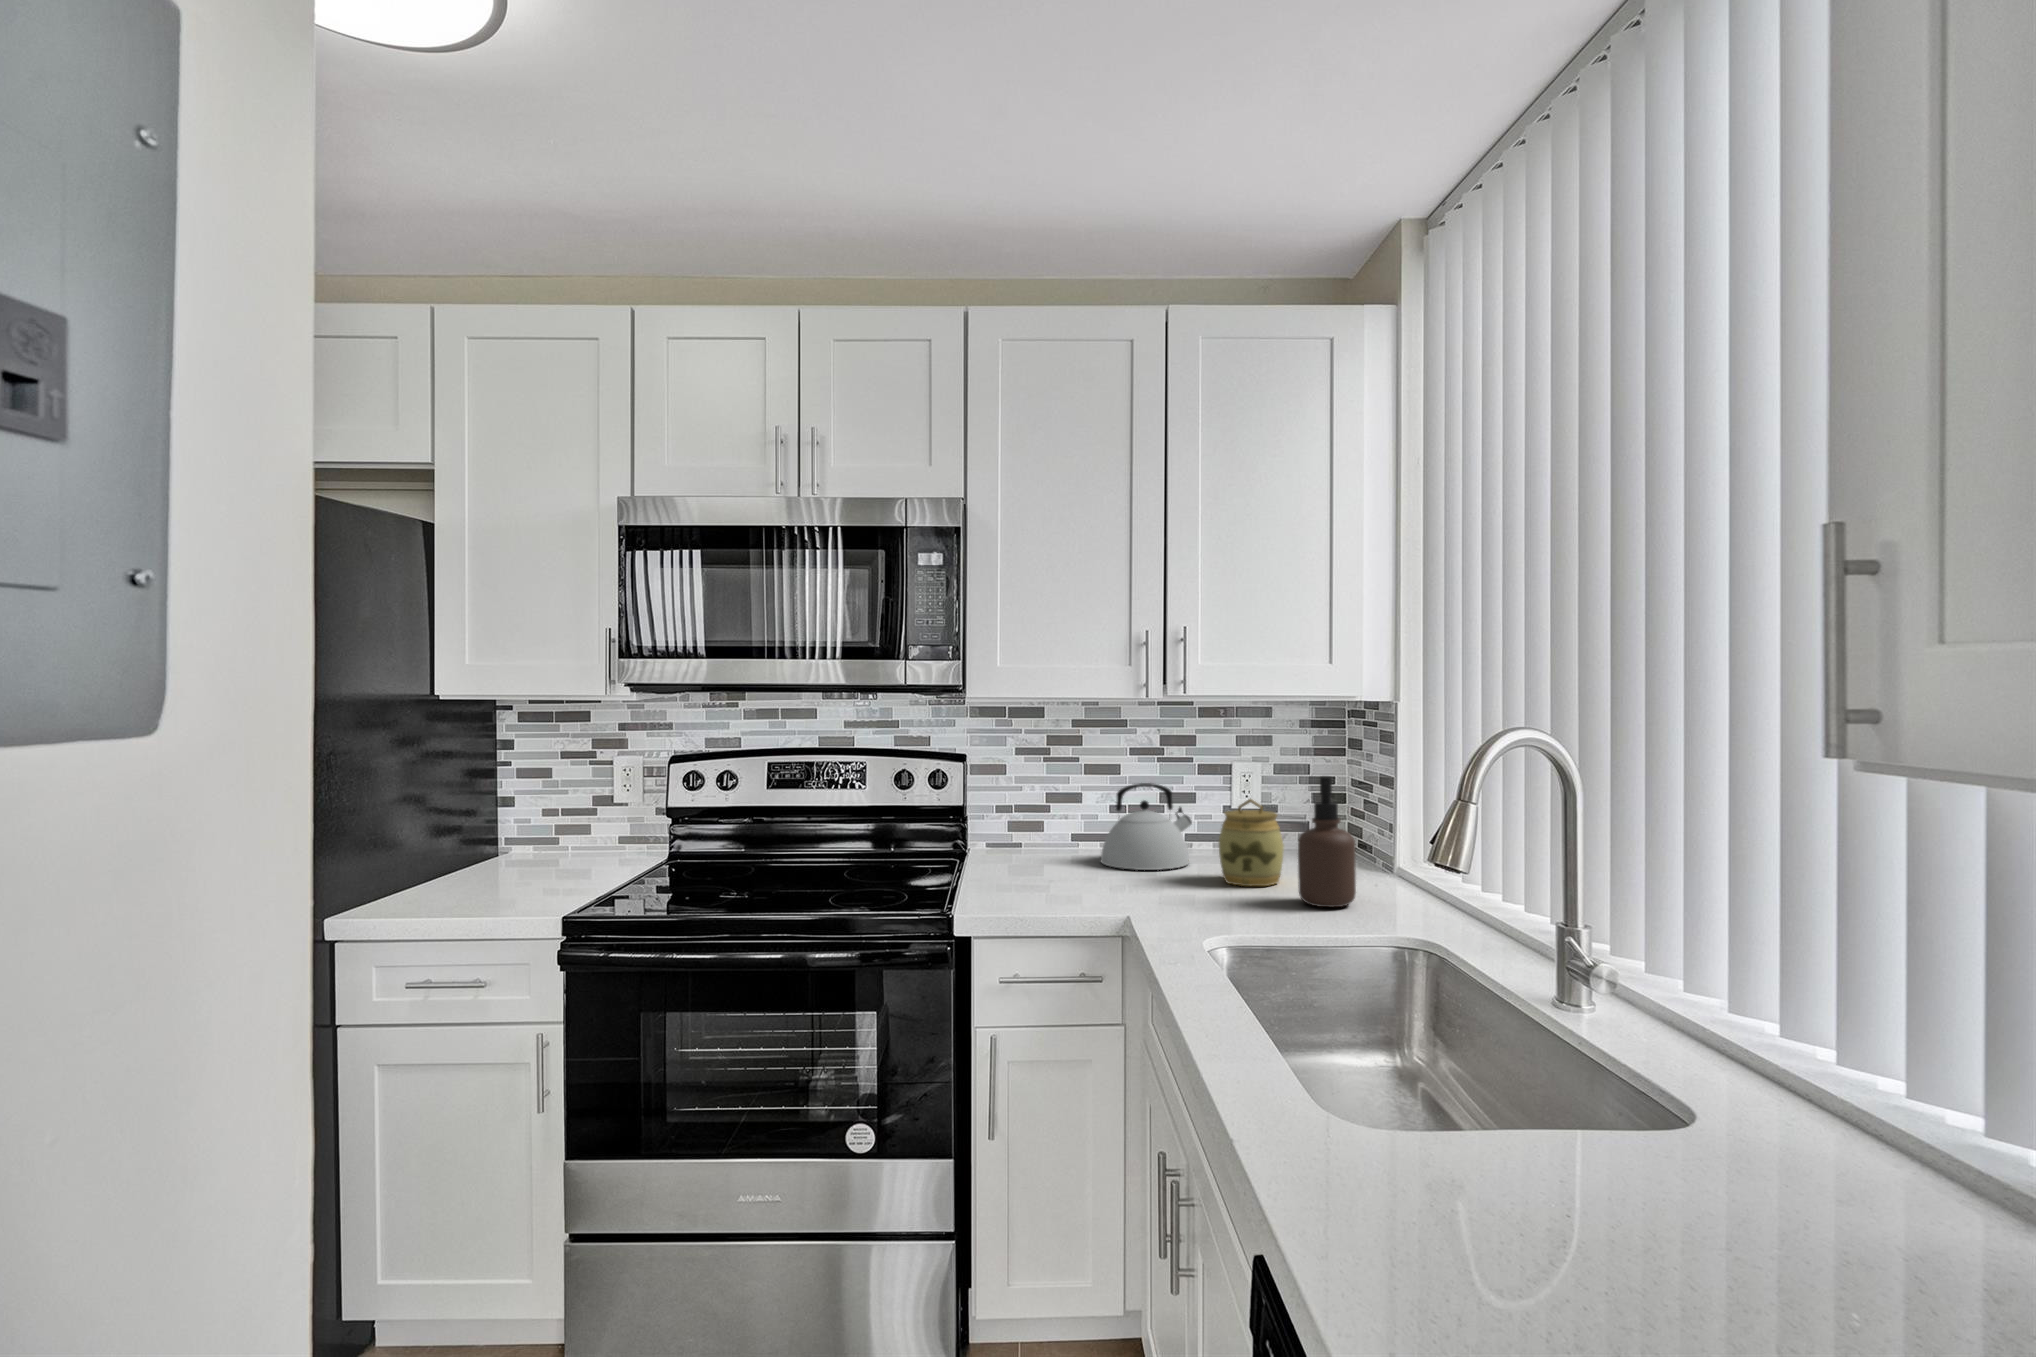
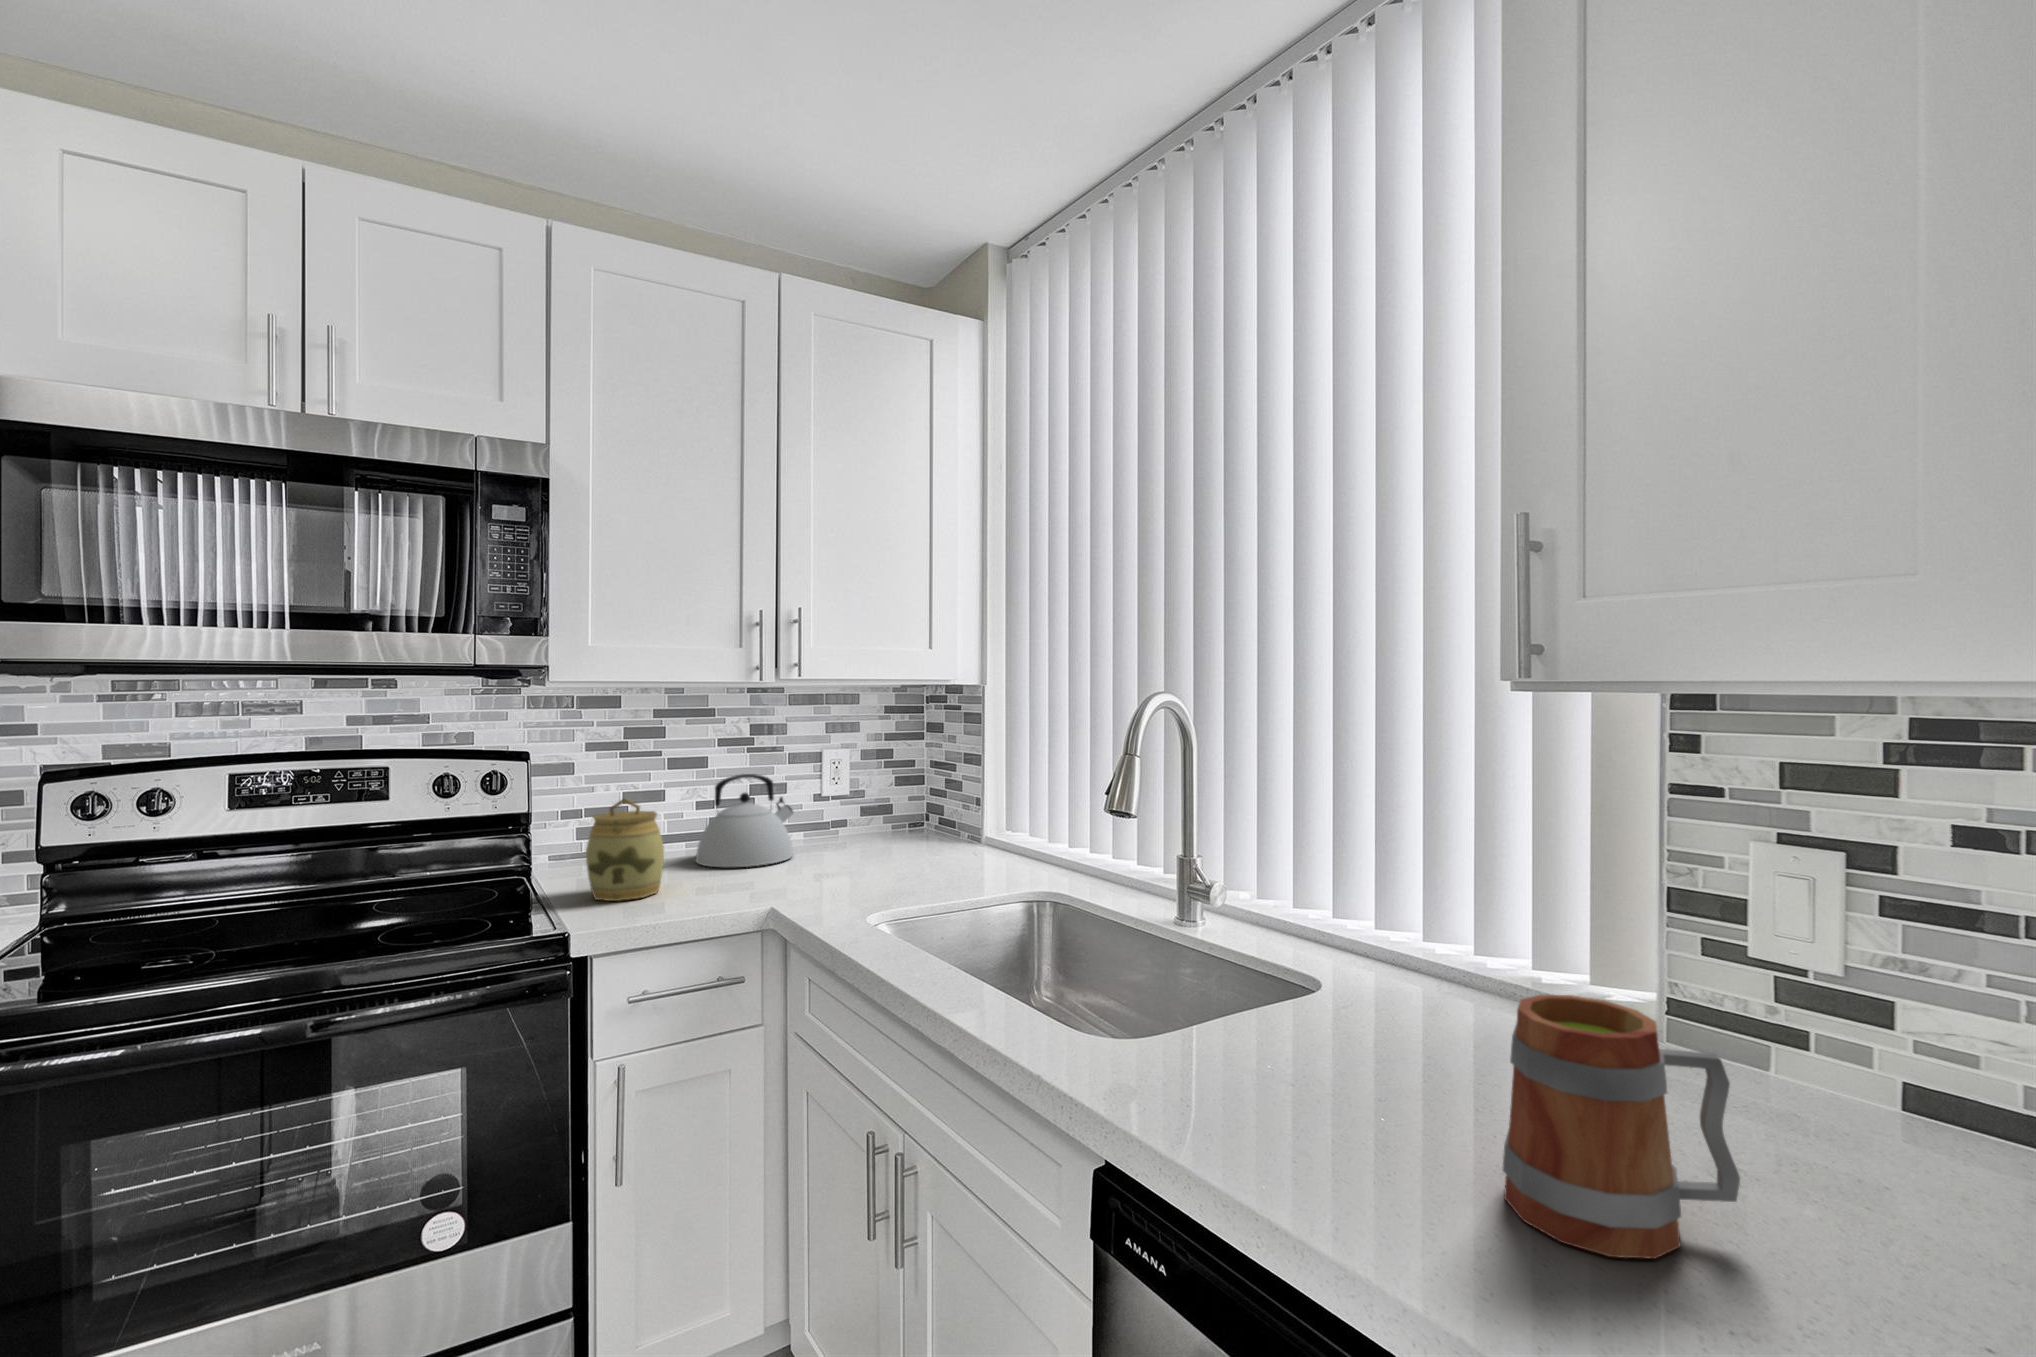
soap dispenser: present [1298,776,1356,907] -> none [932,754,987,885]
jar: present [1219,799,1284,886] -> present [586,798,664,901]
mug: none [1524,1027,1716,1244] -> present [1503,995,1740,1259]

